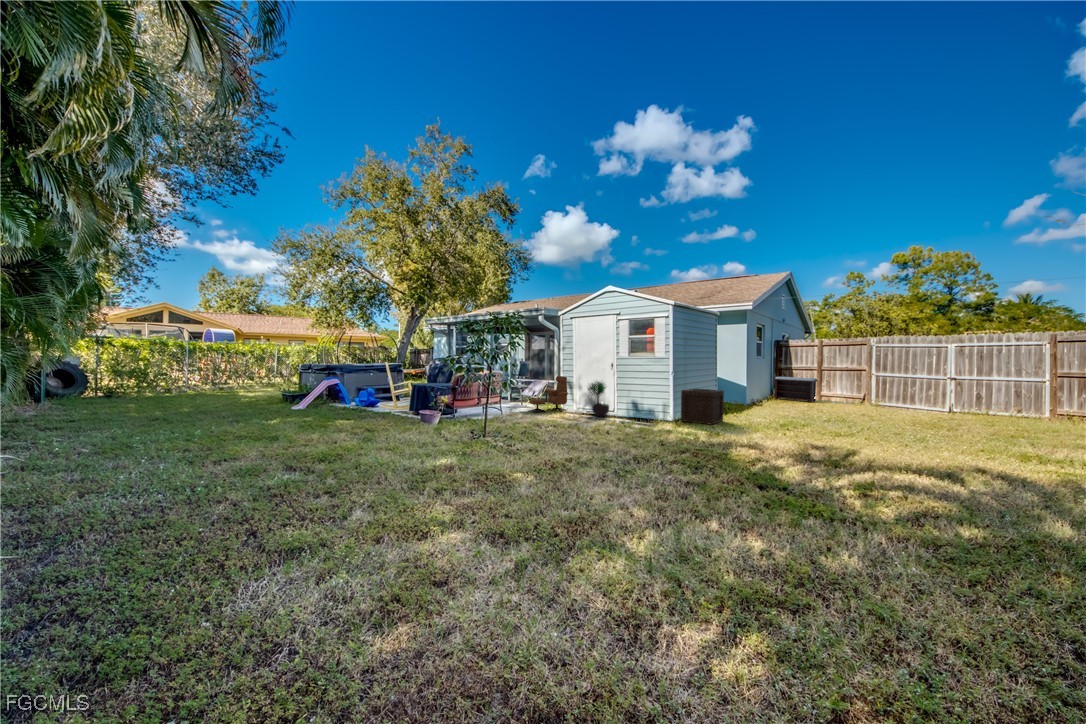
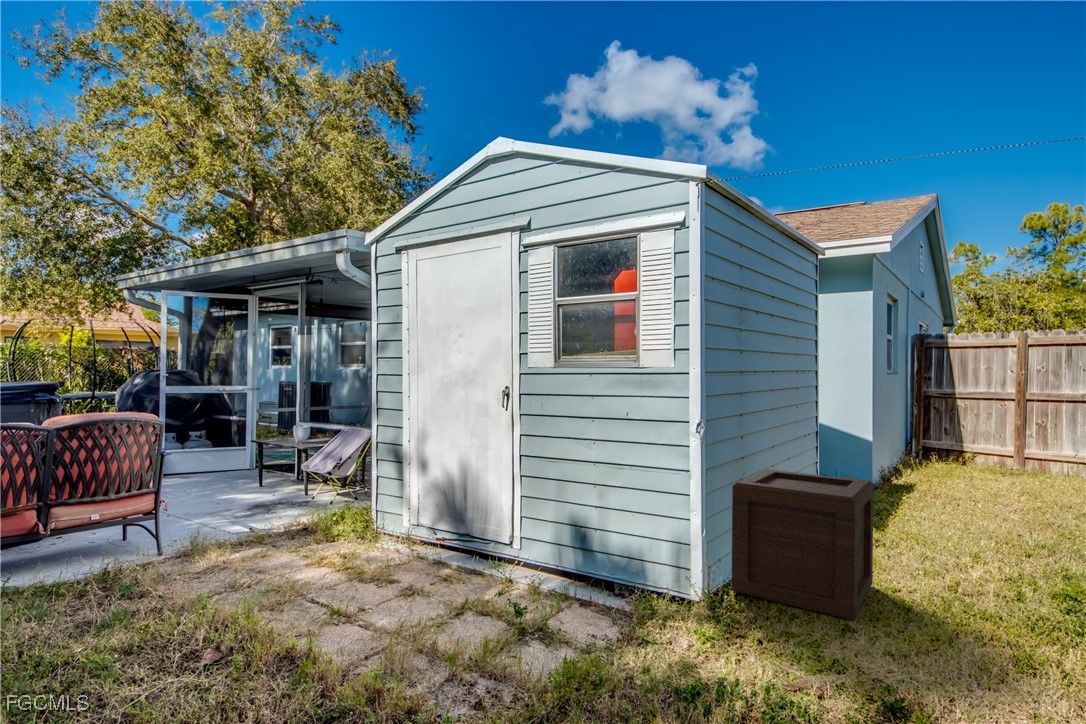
lounge chair: present [529,376,568,413] -> none [255,427,389,549]
bench: present [775,377,818,402] -> none [915,414,1018,476]
potted tree: present [588,382,609,416] -> none [411,437,497,568]

